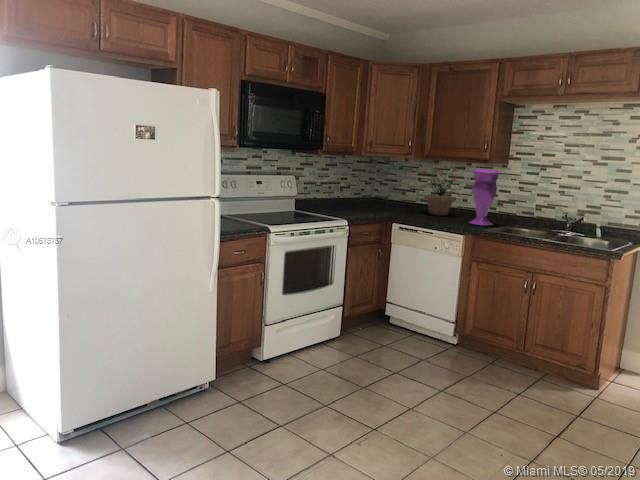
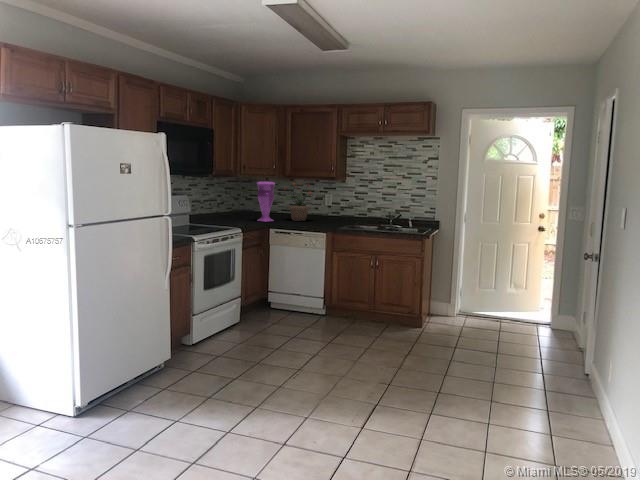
vase: present [469,169,500,225] -> present [257,182,275,222]

